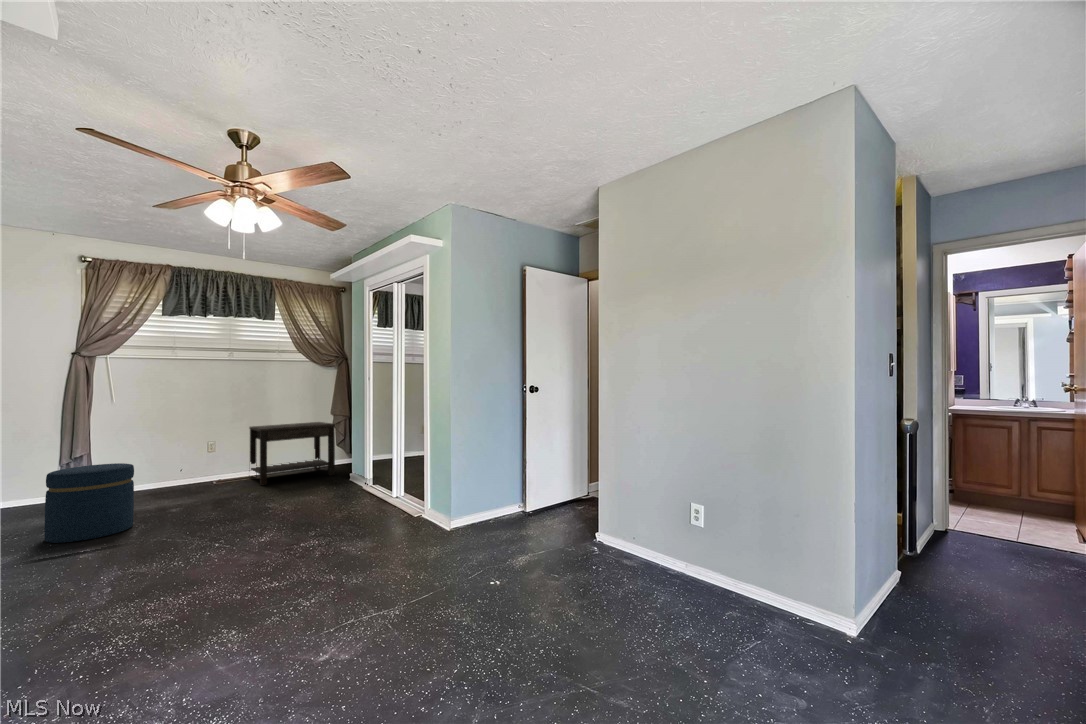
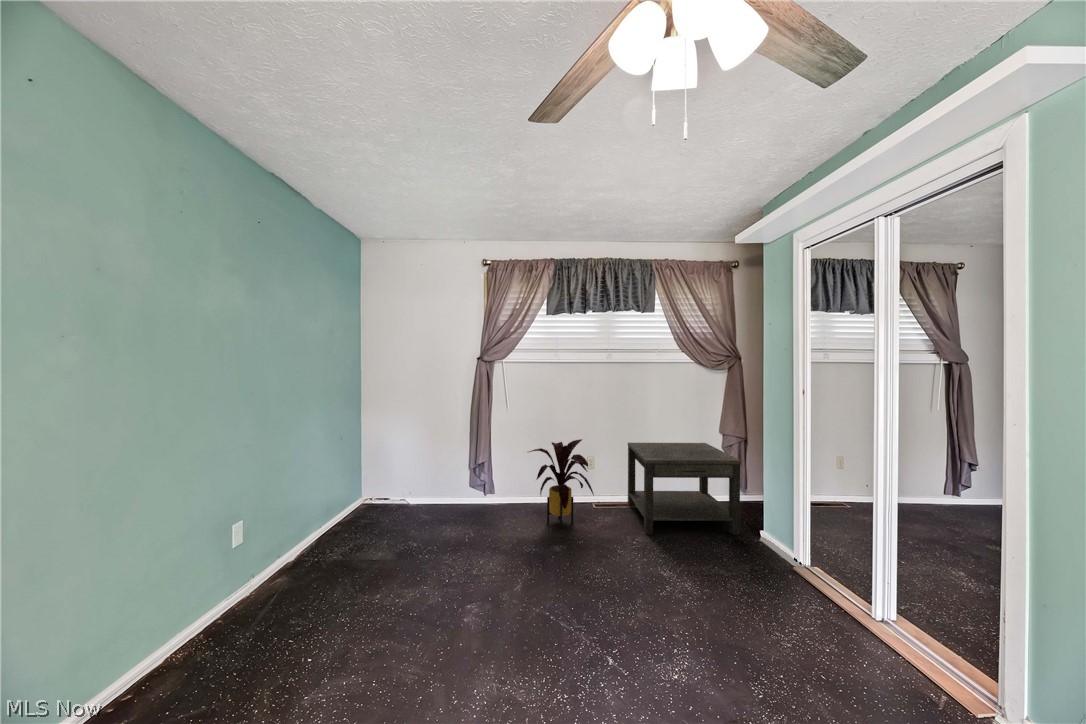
house plant: none [140,424,213,496] -> present [529,439,594,529]
ottoman: present [44,463,134,543] -> none [416,518,506,658]

